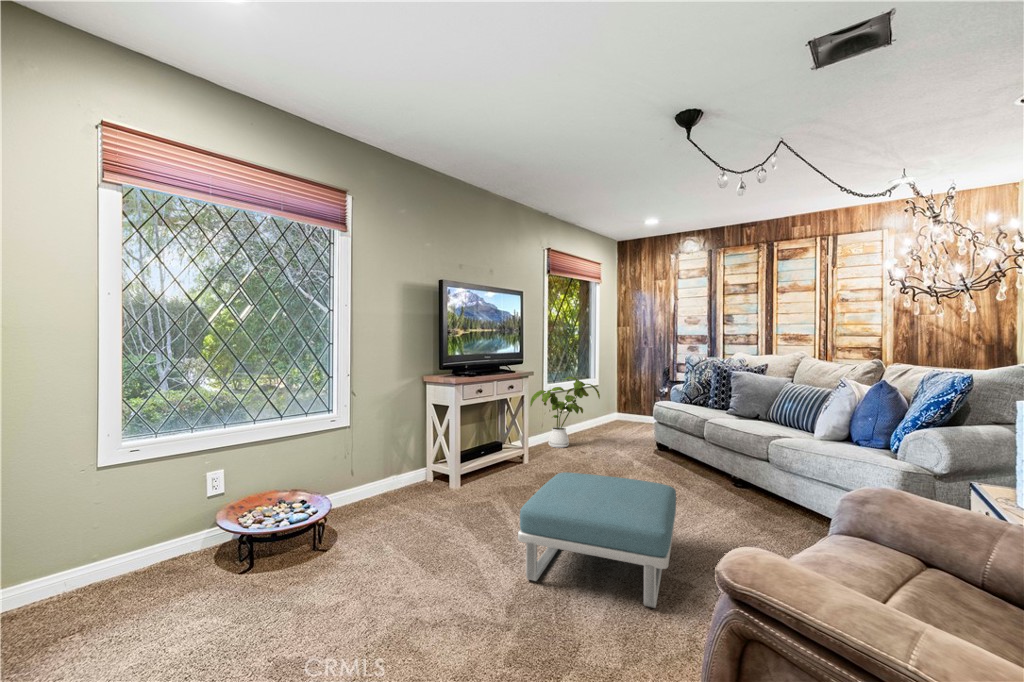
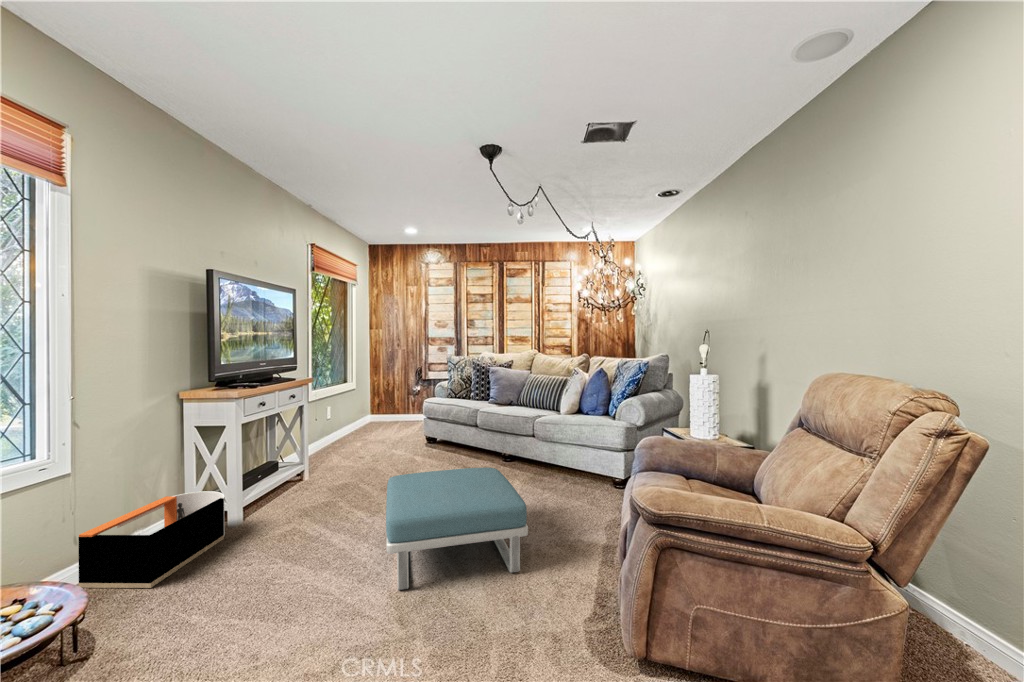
house plant: present [530,377,600,448] -> none [300,381,376,457]
storage bin: none [353,454,443,517] -> present [78,491,225,588]

